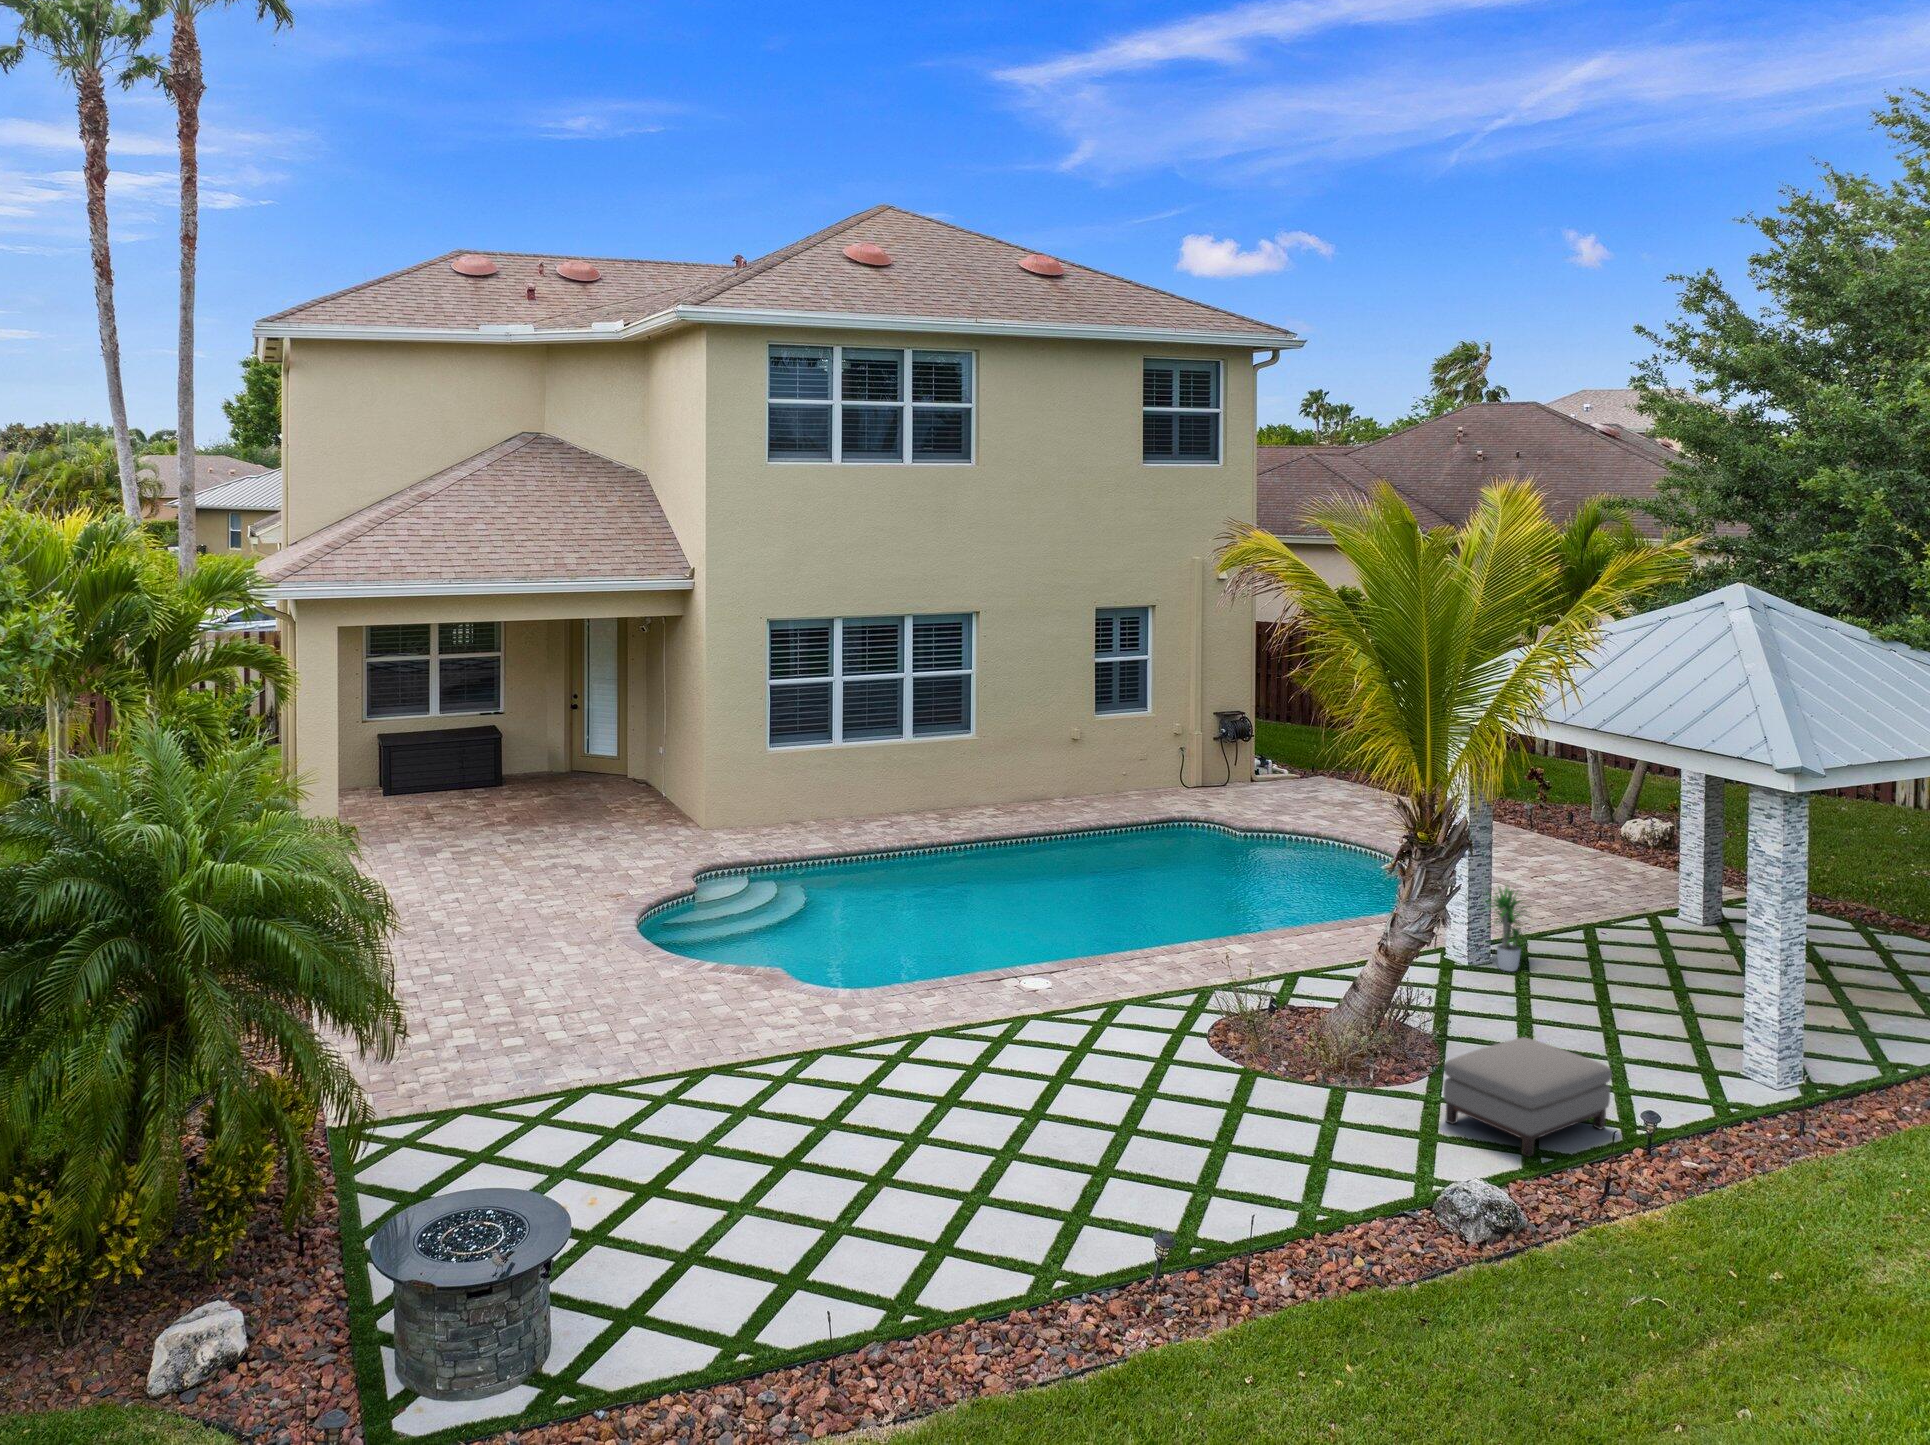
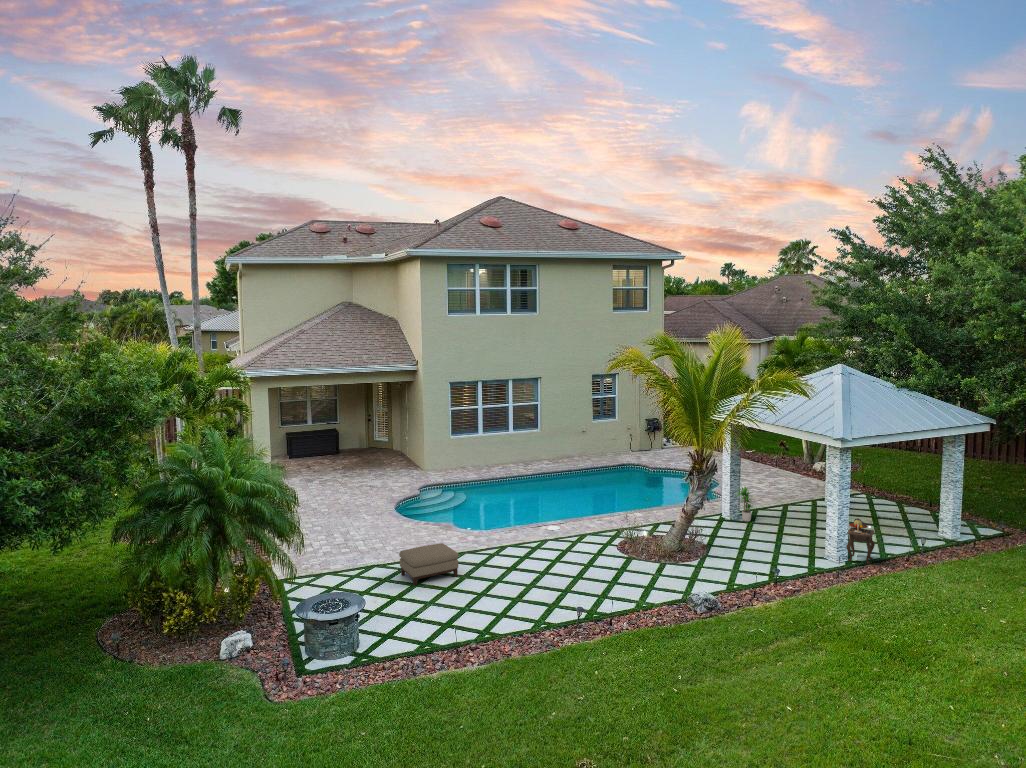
side table: none [1804,974,1876,1097] -> present [847,518,875,564]
ottoman: present [1444,1037,1612,1156] -> present [399,543,458,586]

